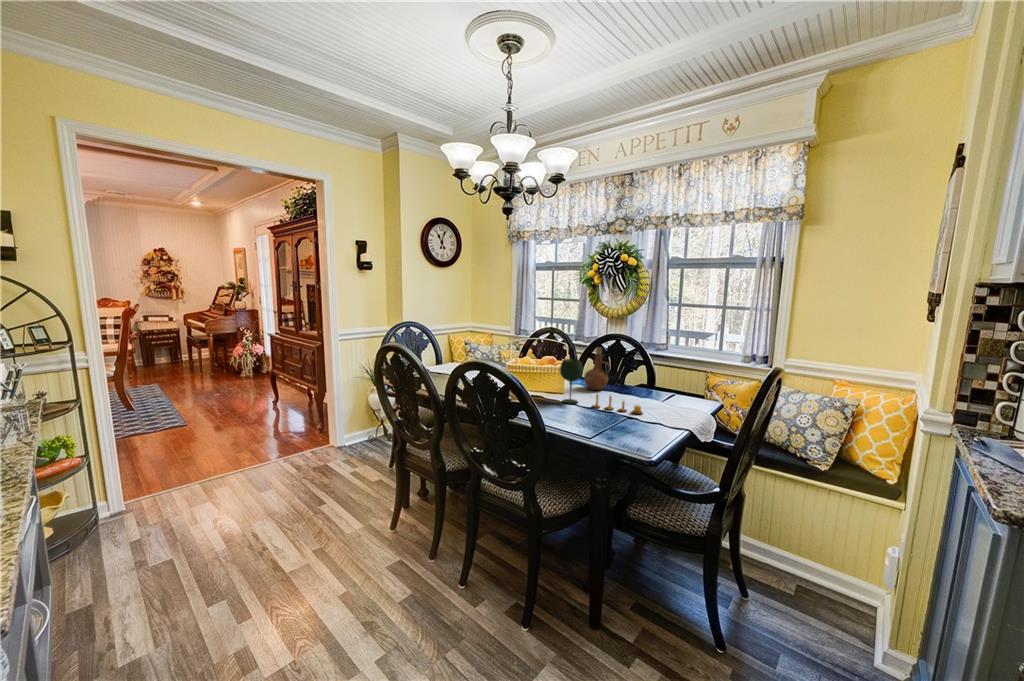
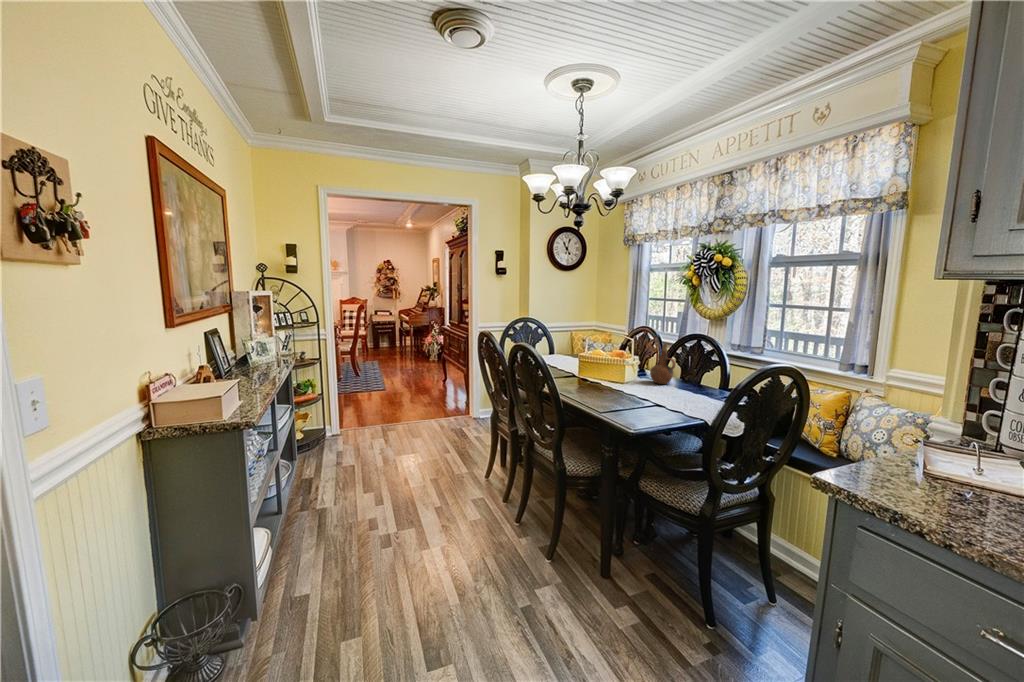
wine glass: present [560,359,583,403] -> none [613,352,633,391]
candle: present [592,394,643,414] -> none [636,383,679,405]

